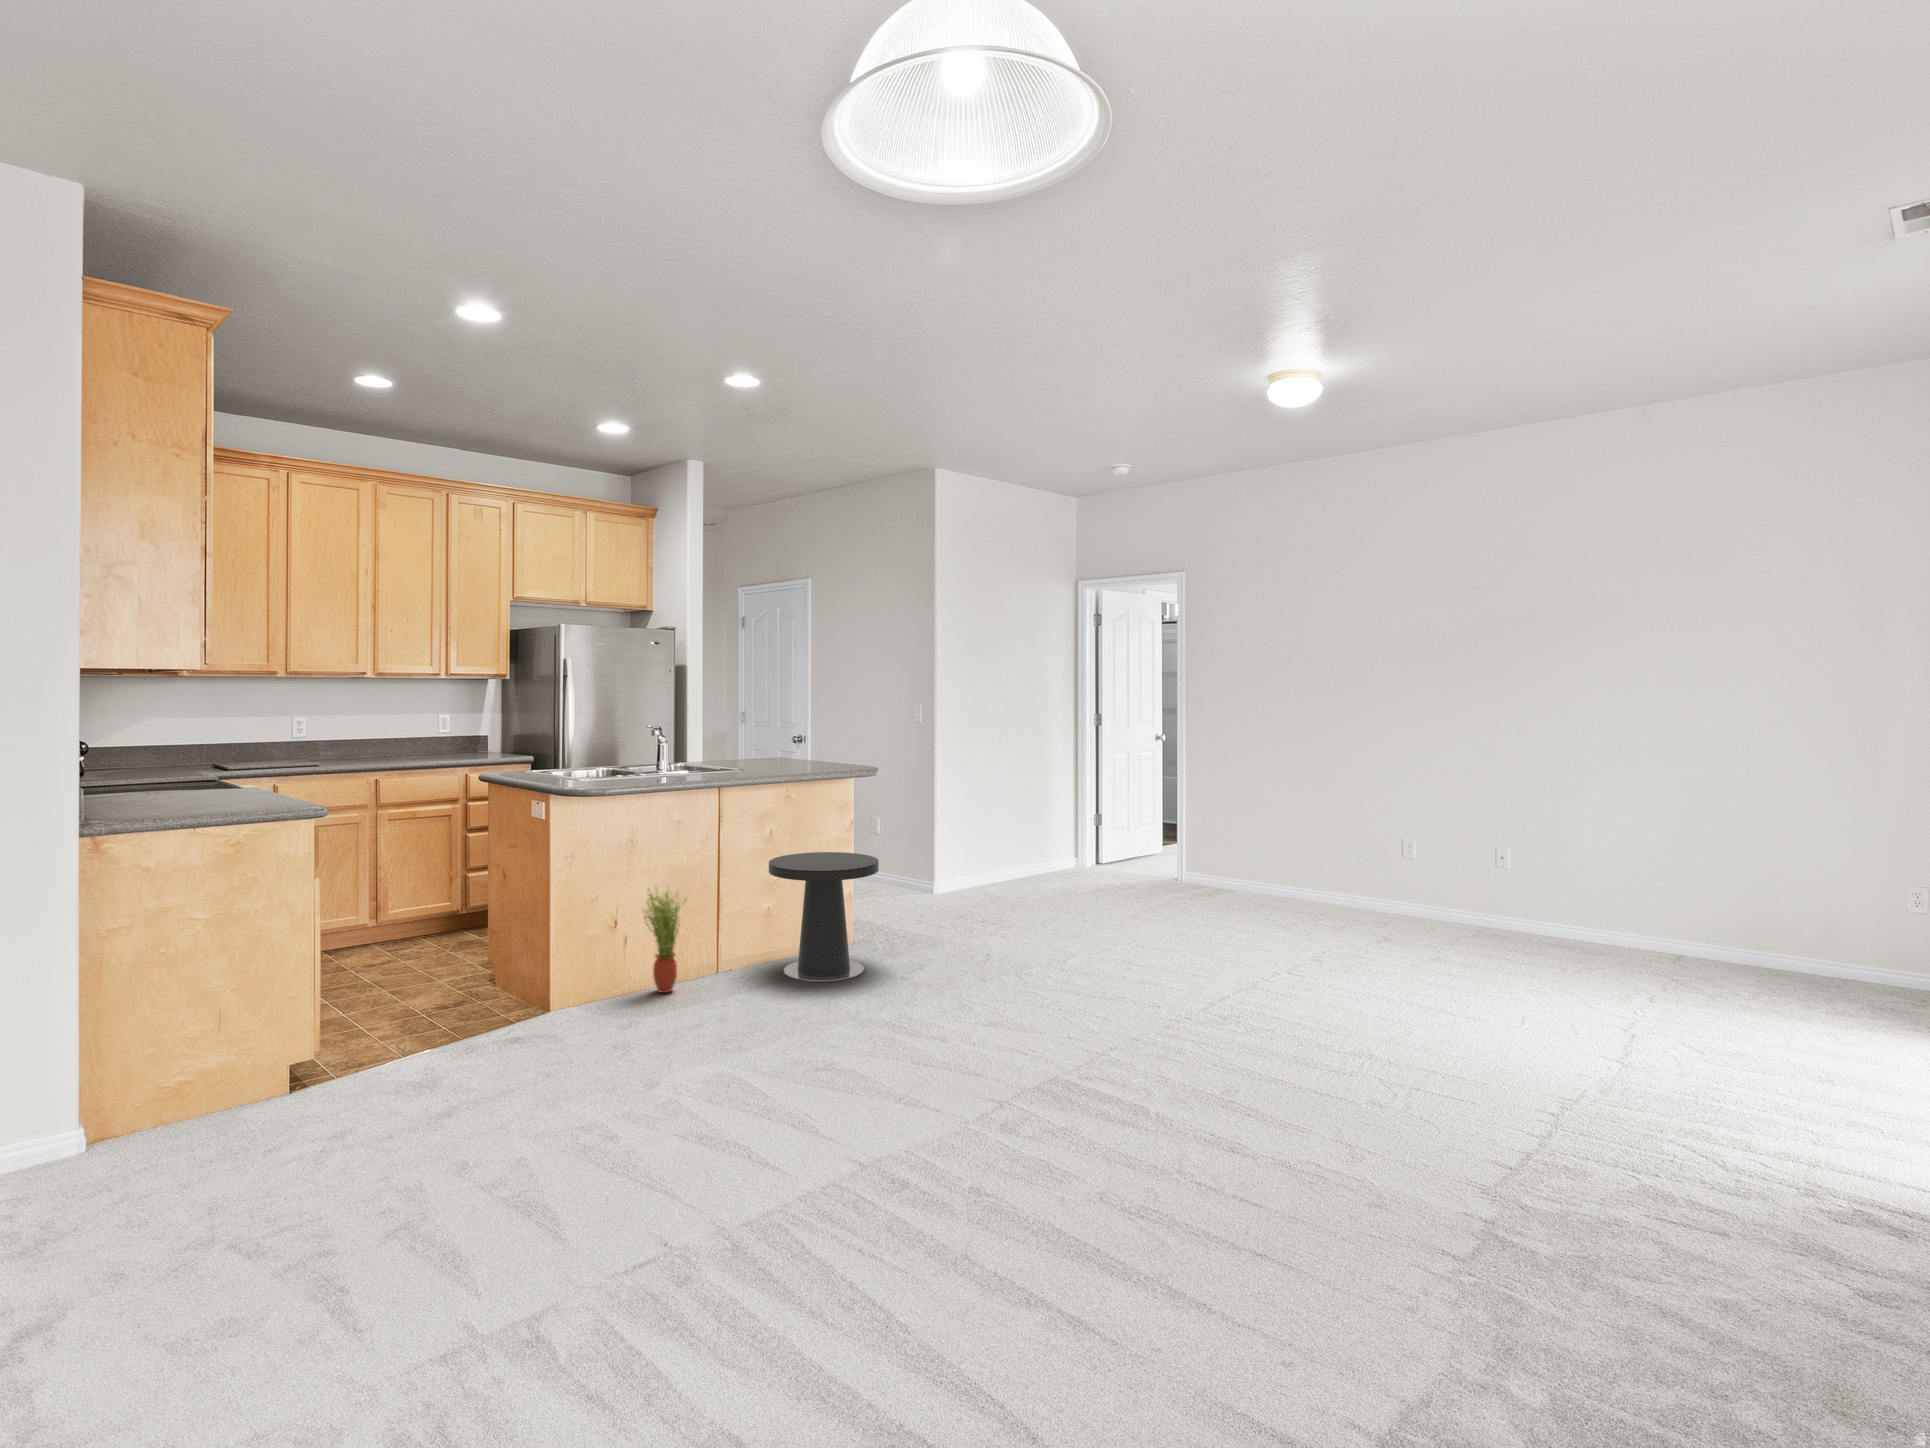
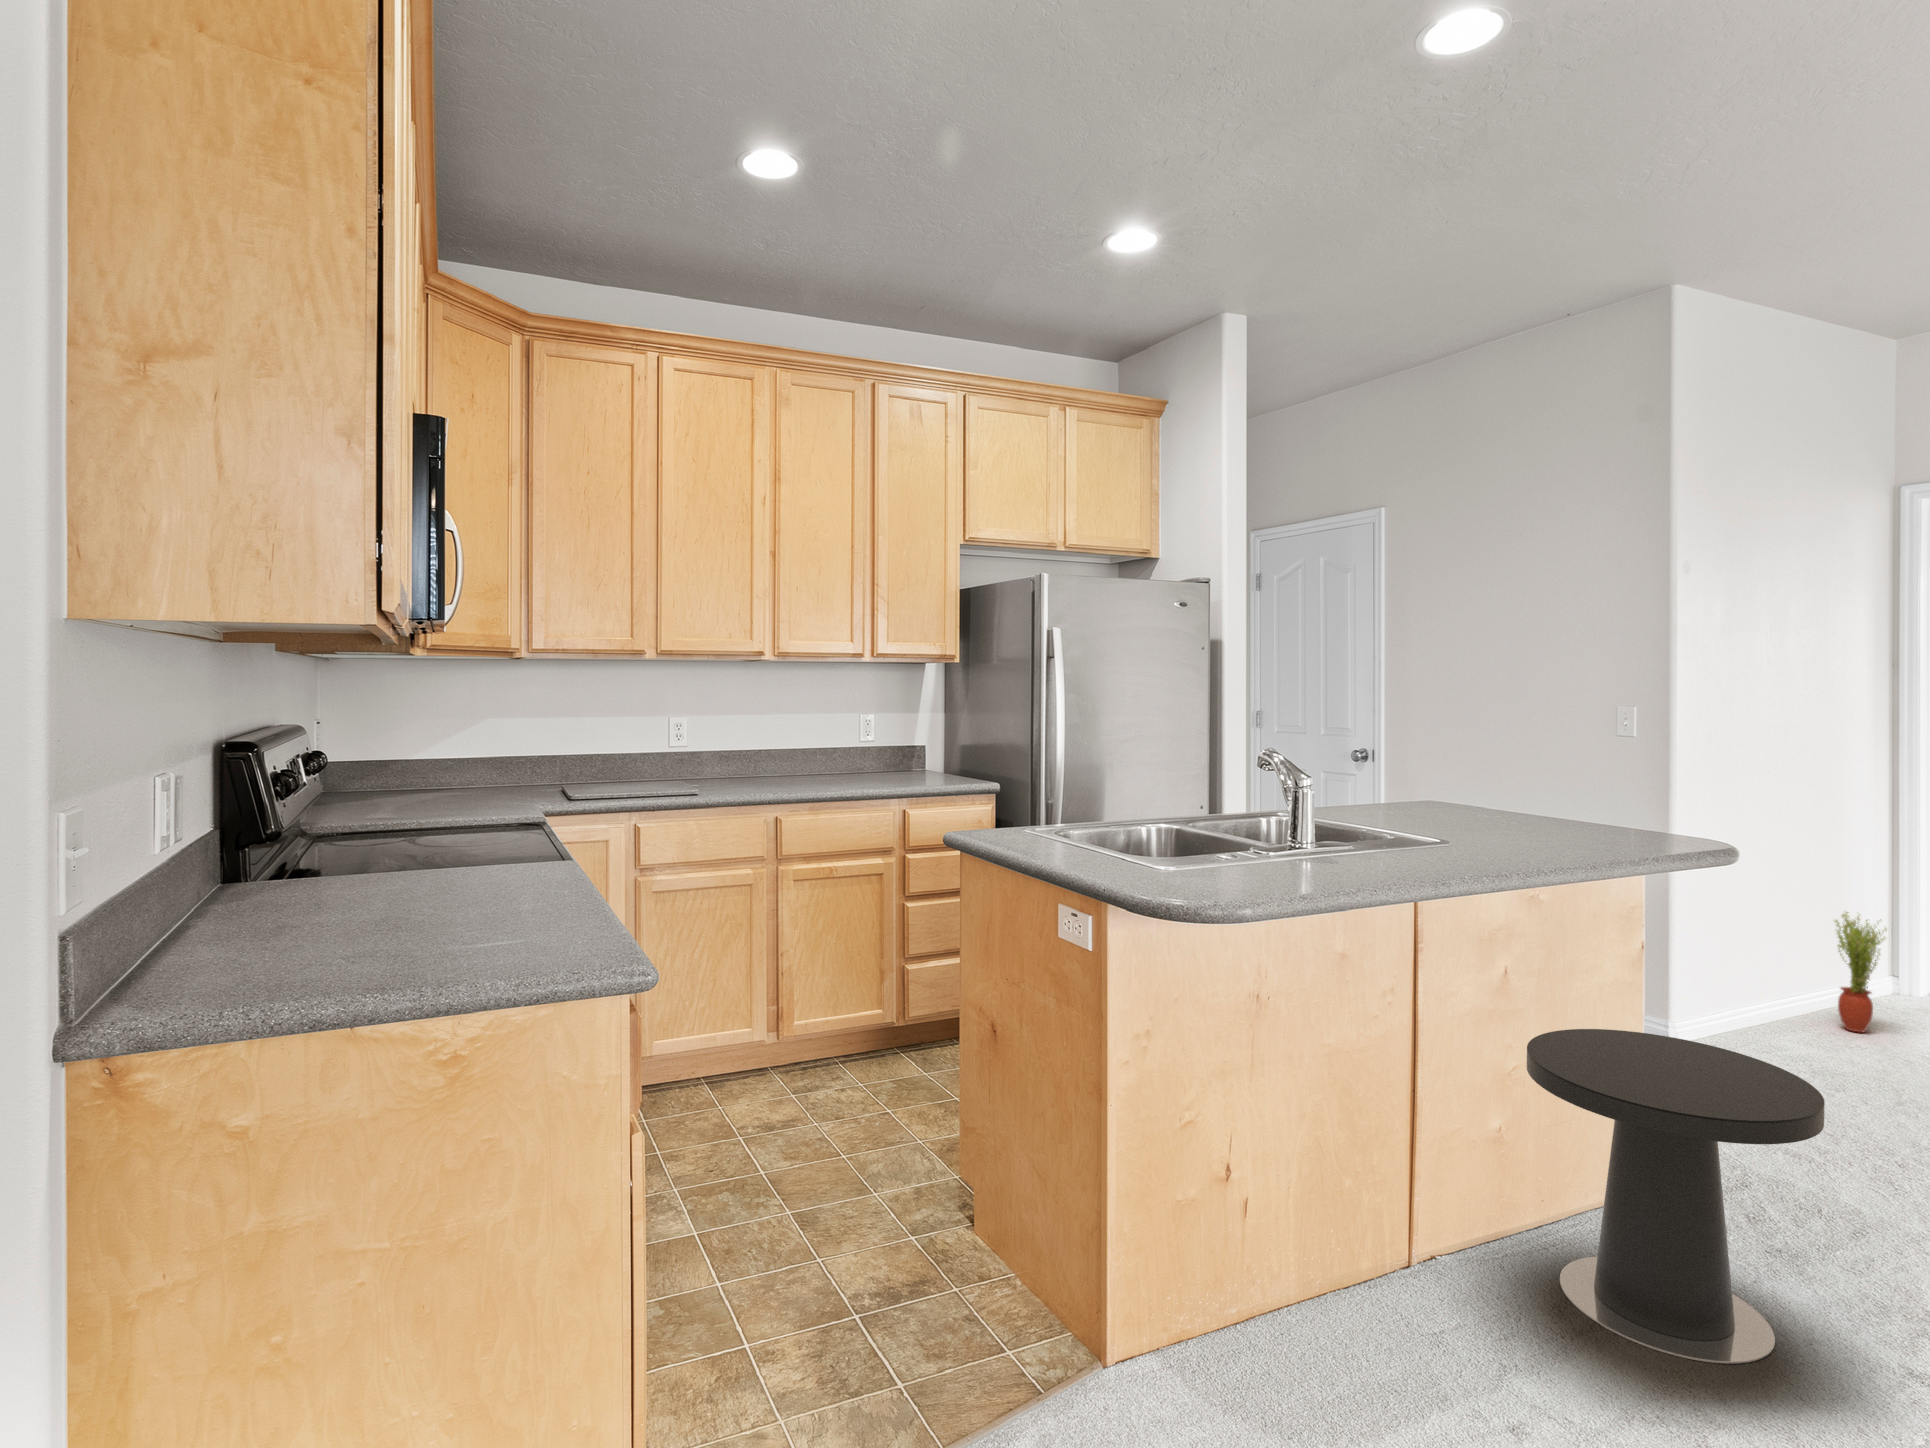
potted plant: present [643,887,686,993] -> present [1835,912,1886,1032]

